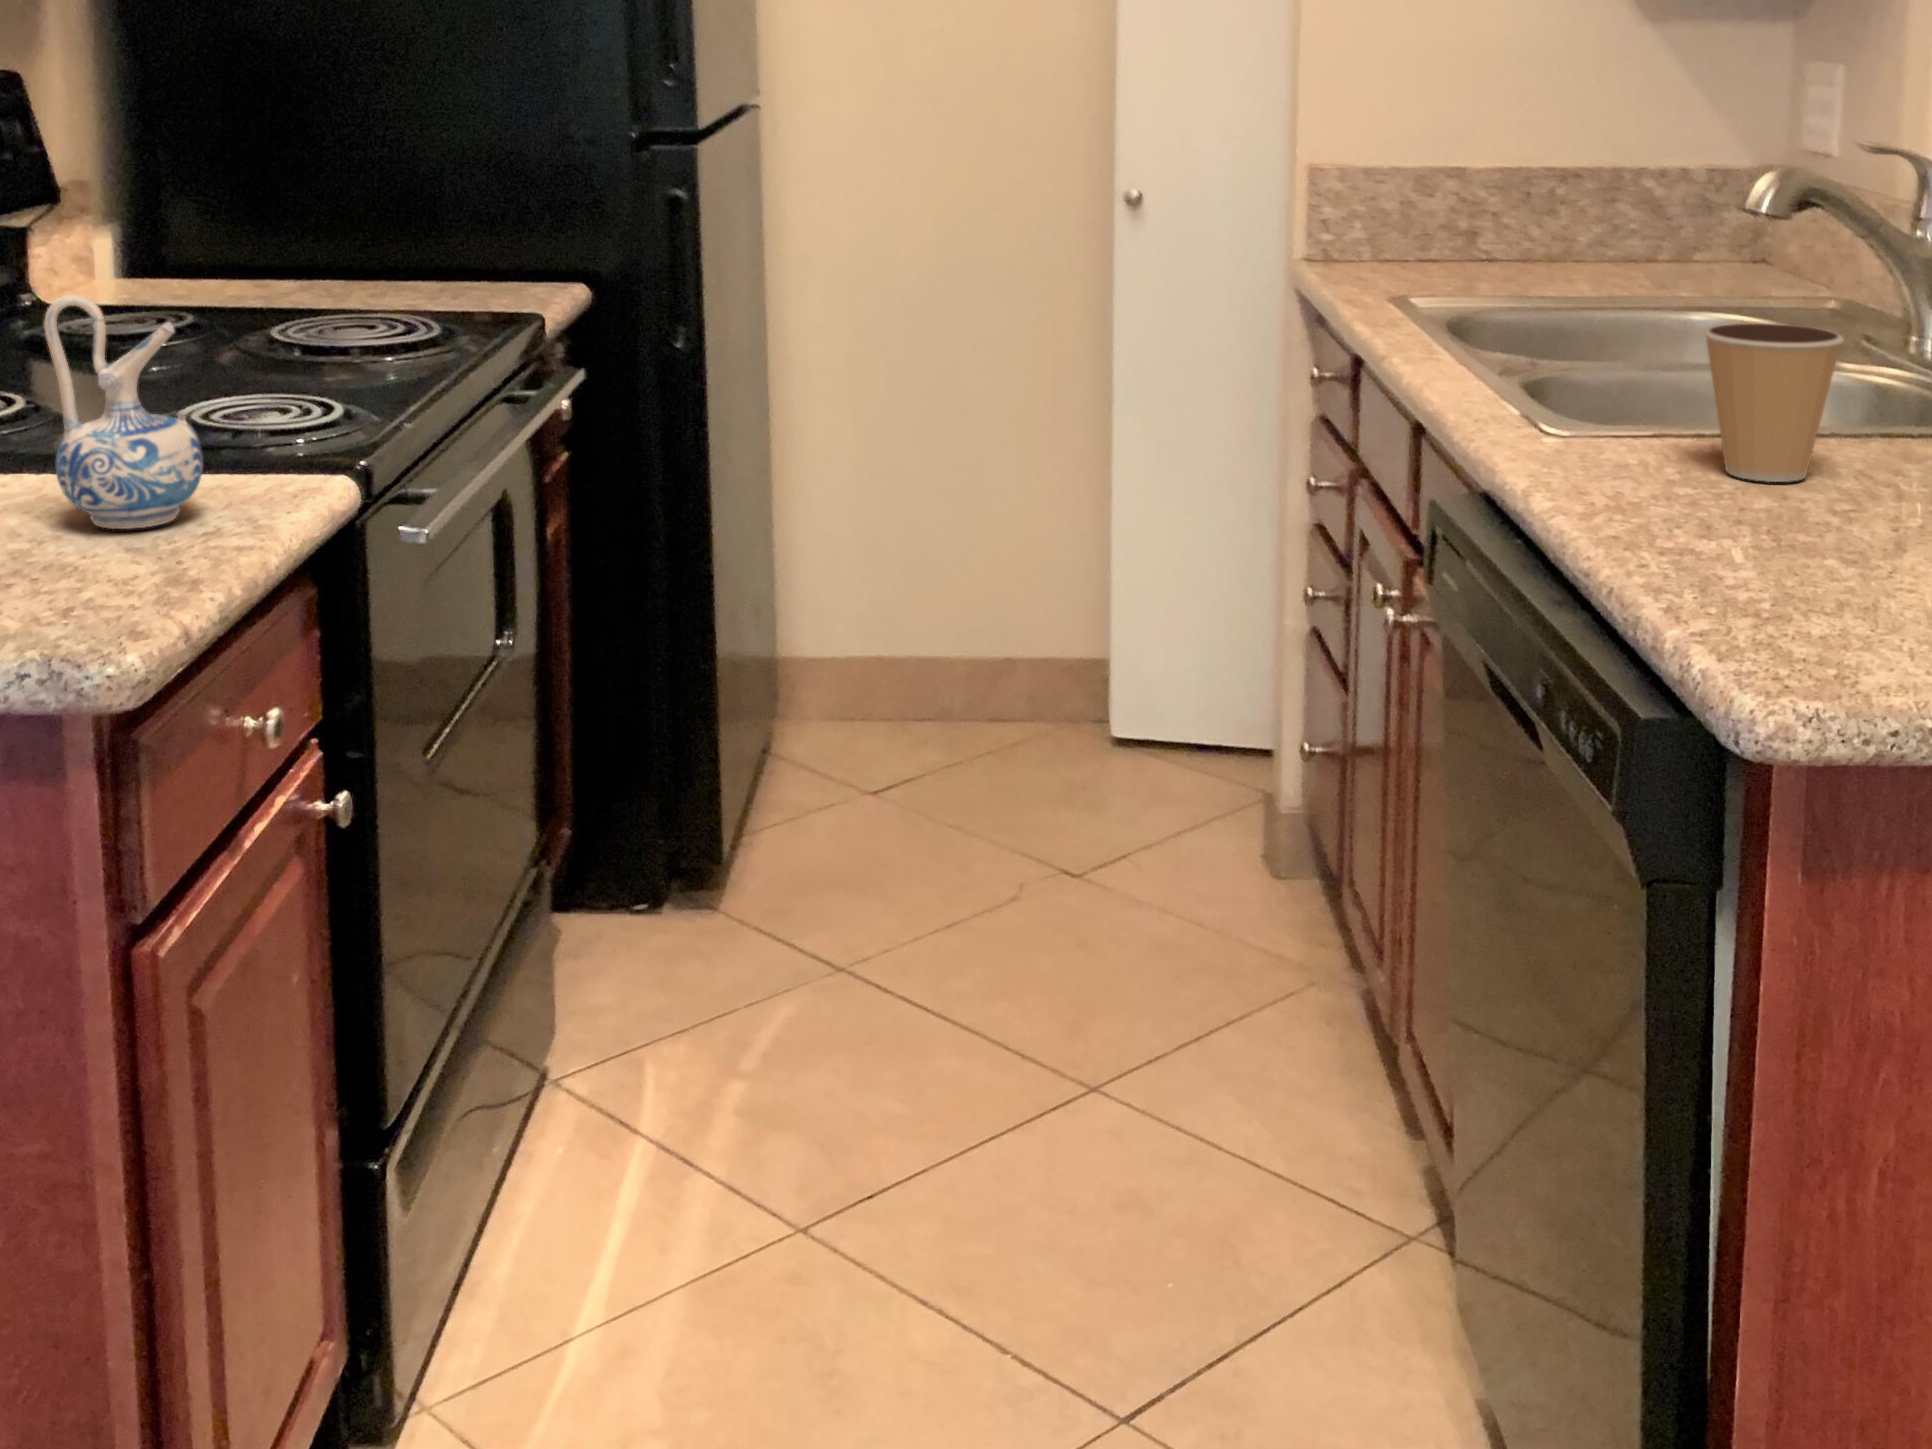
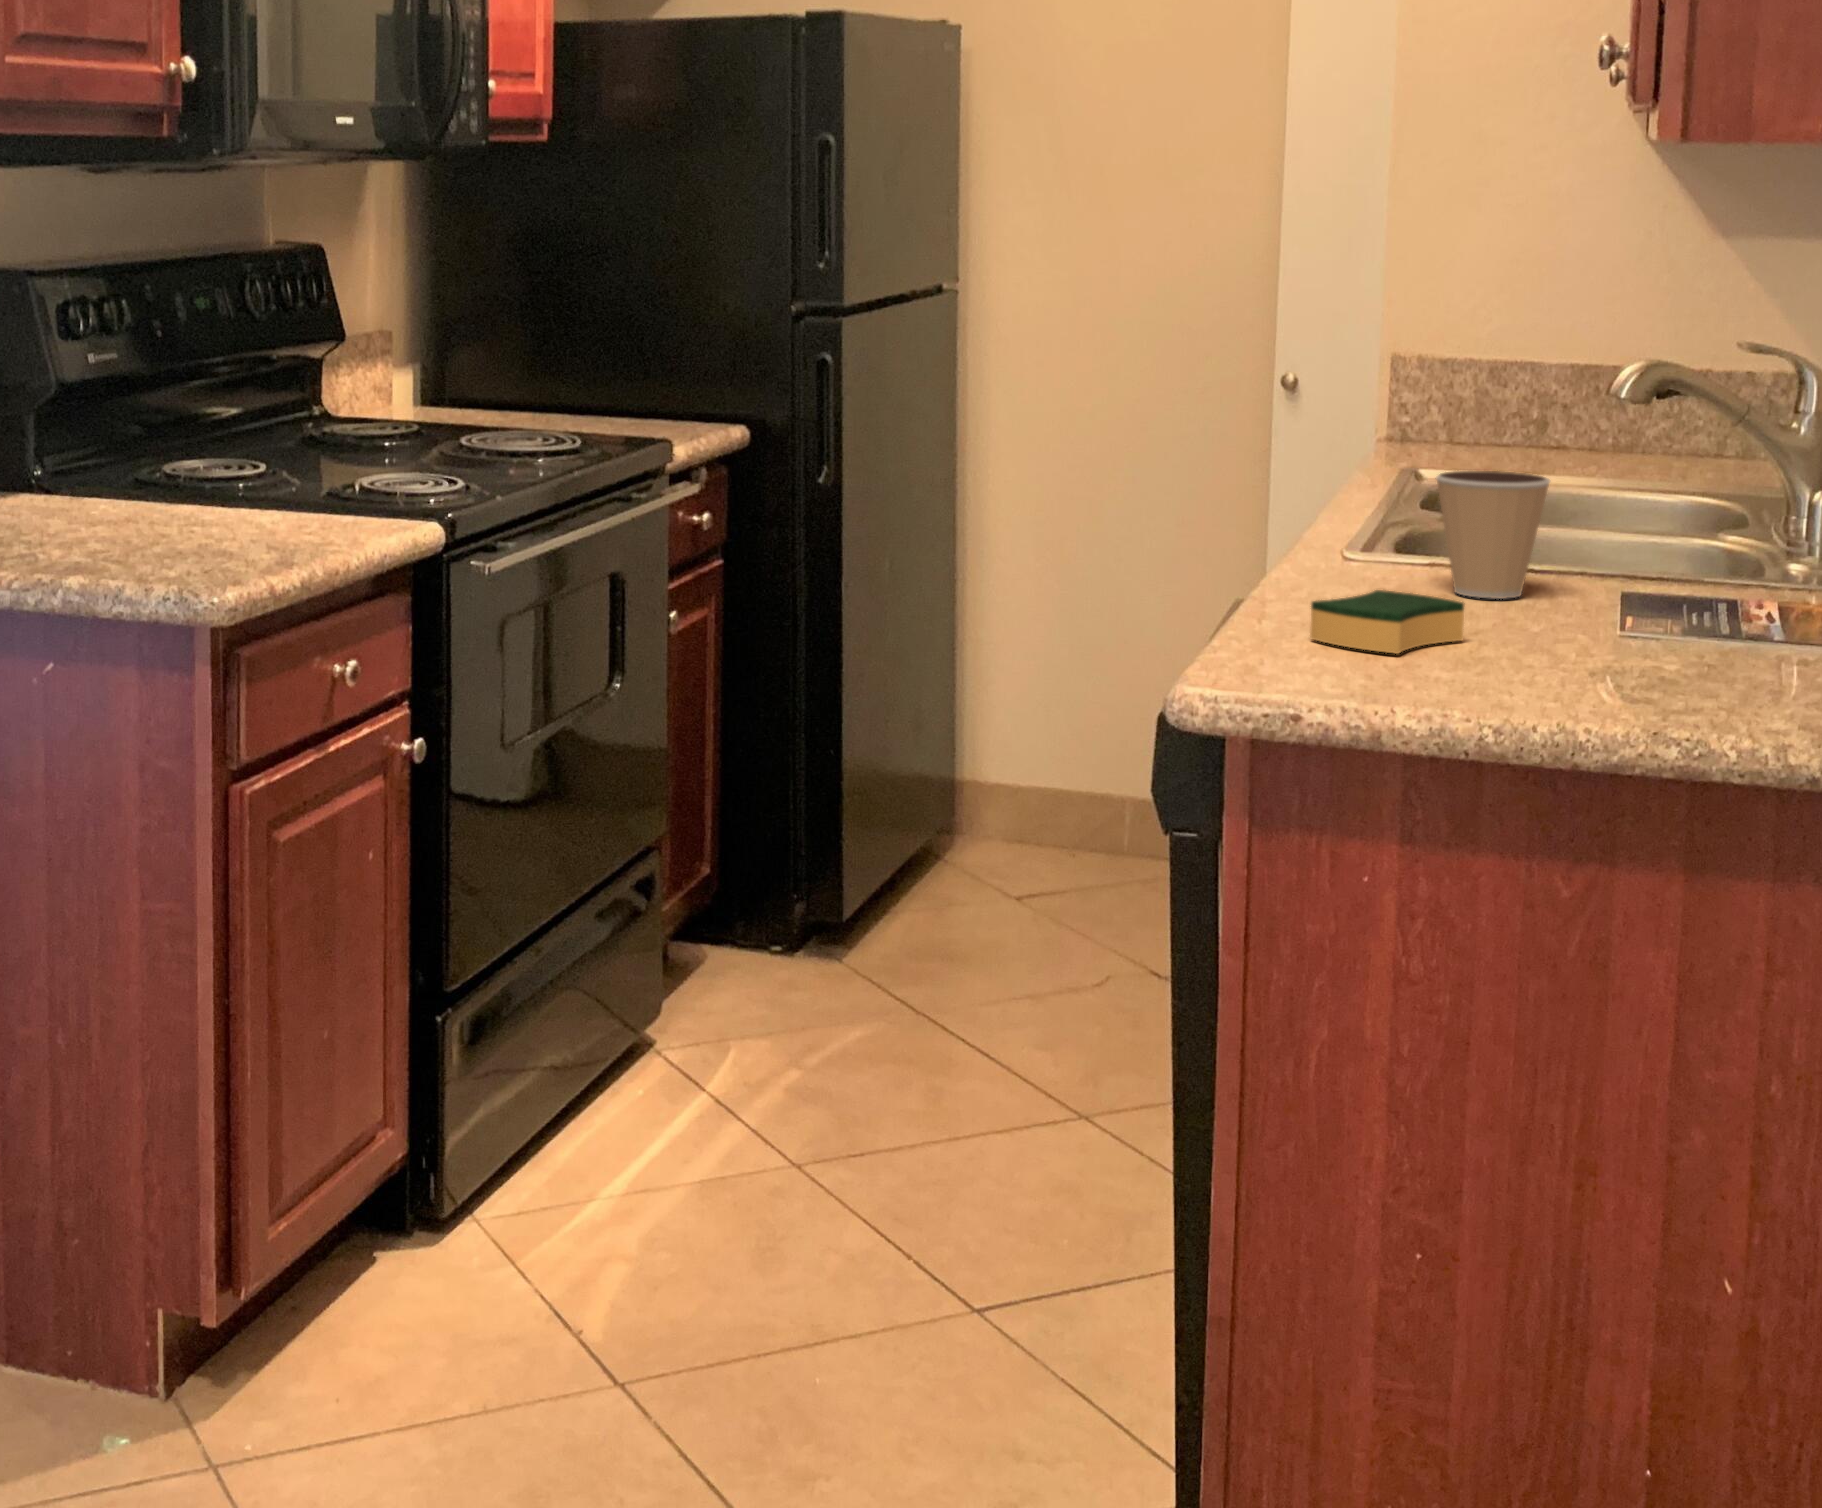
ceramic pitcher: present [44,295,203,529] -> none [229,383,322,537]
sponge: none [1736,497,1896,593] -> present [1310,590,1464,654]

